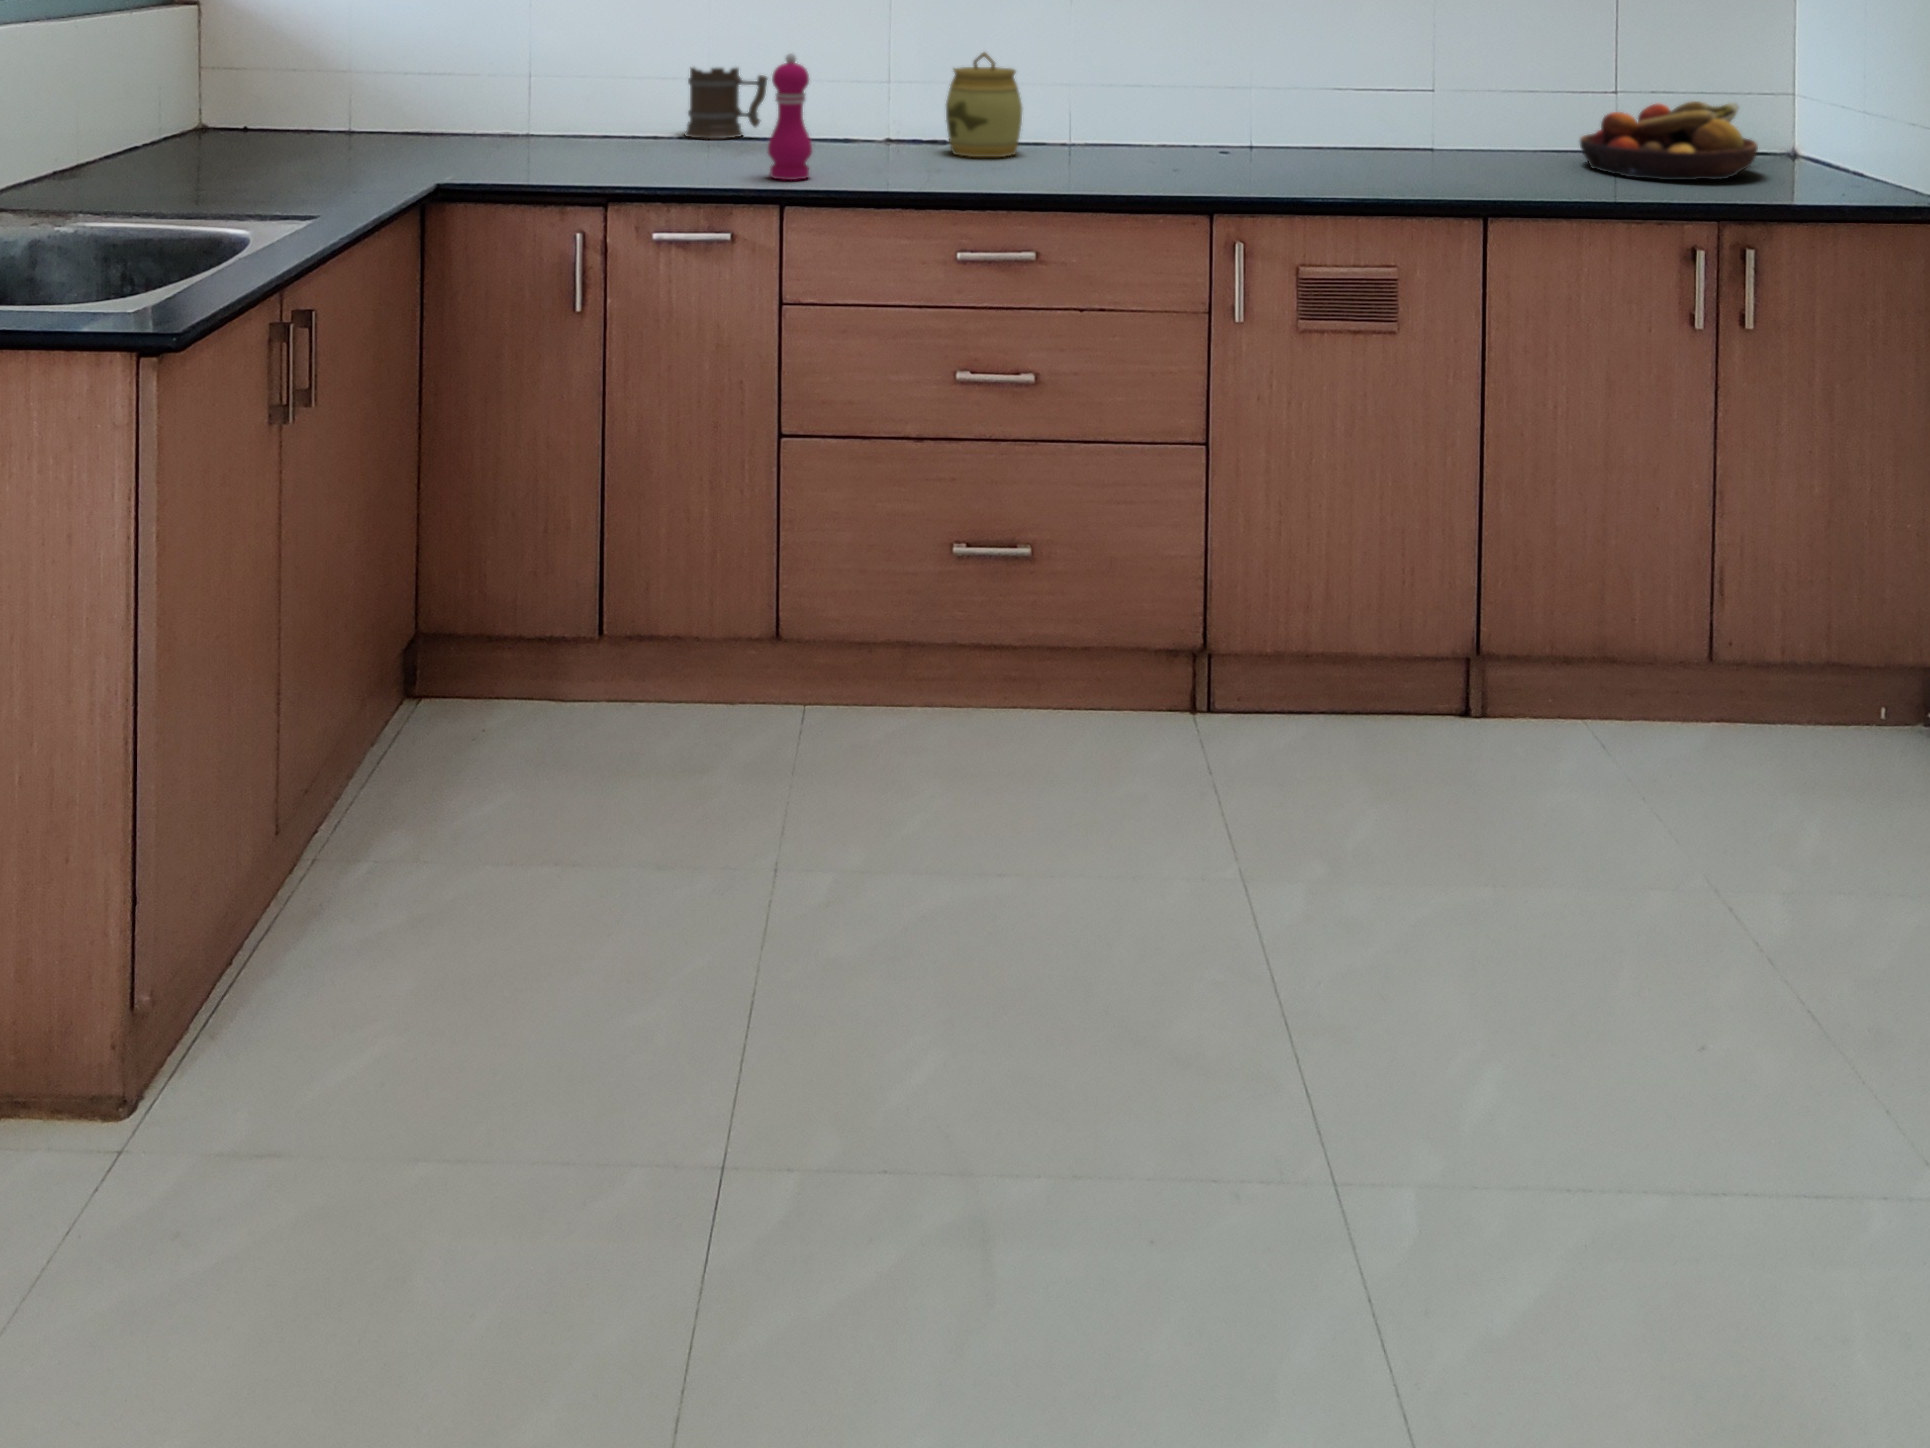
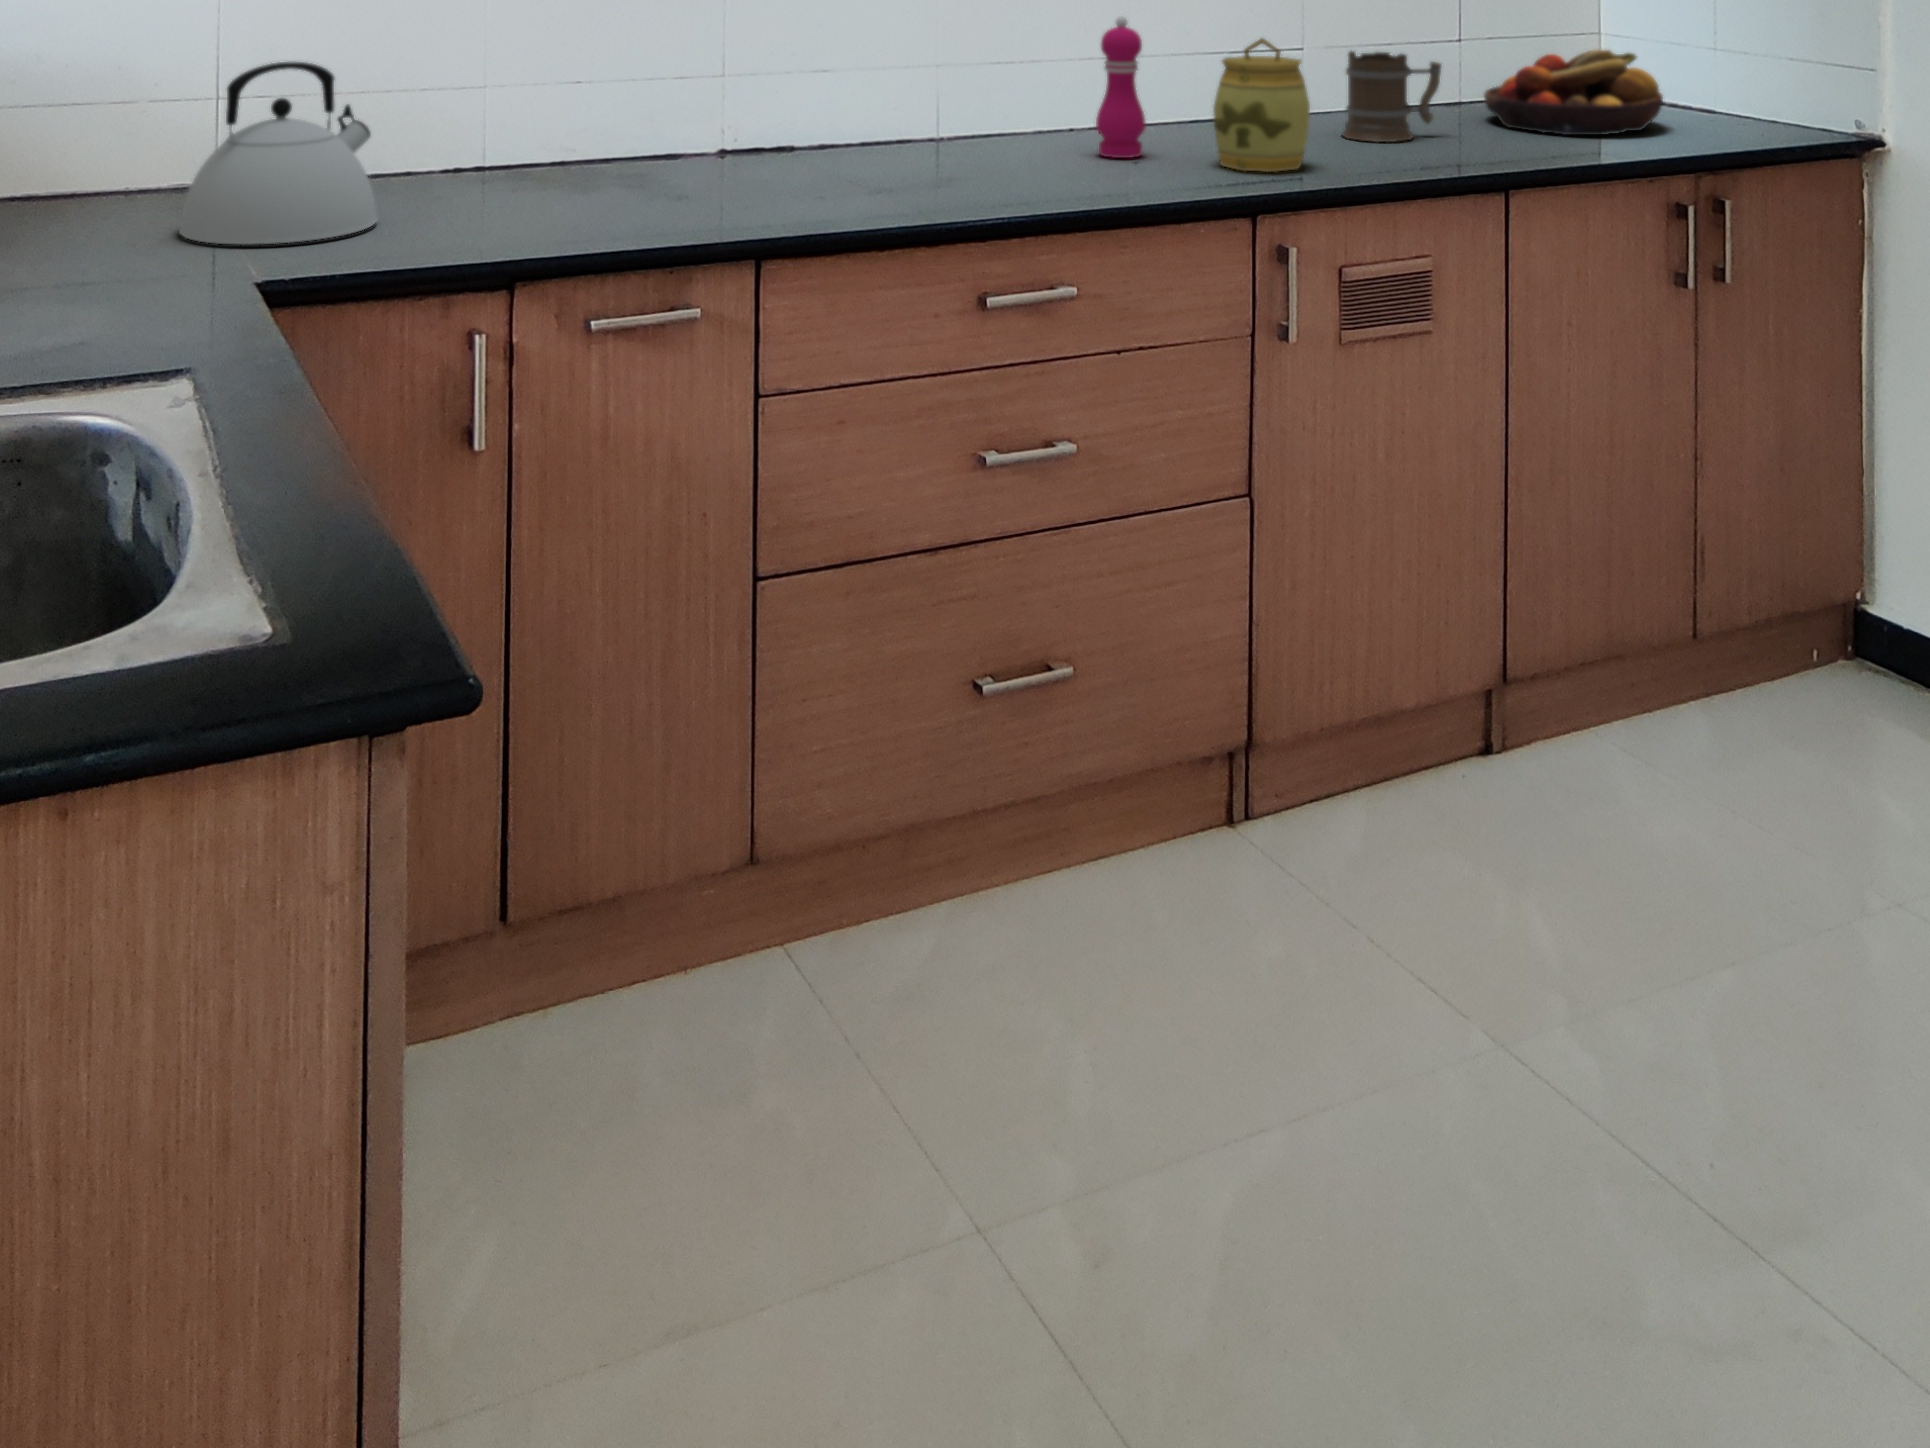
kettle: none [454,46,583,163] -> present [179,62,377,245]
jar: present [946,52,1023,157] -> present [1213,38,1310,172]
pepper mill: present [768,53,812,180] -> present [1096,16,1146,158]
mug: present [685,68,767,139] -> present [1342,50,1441,142]

